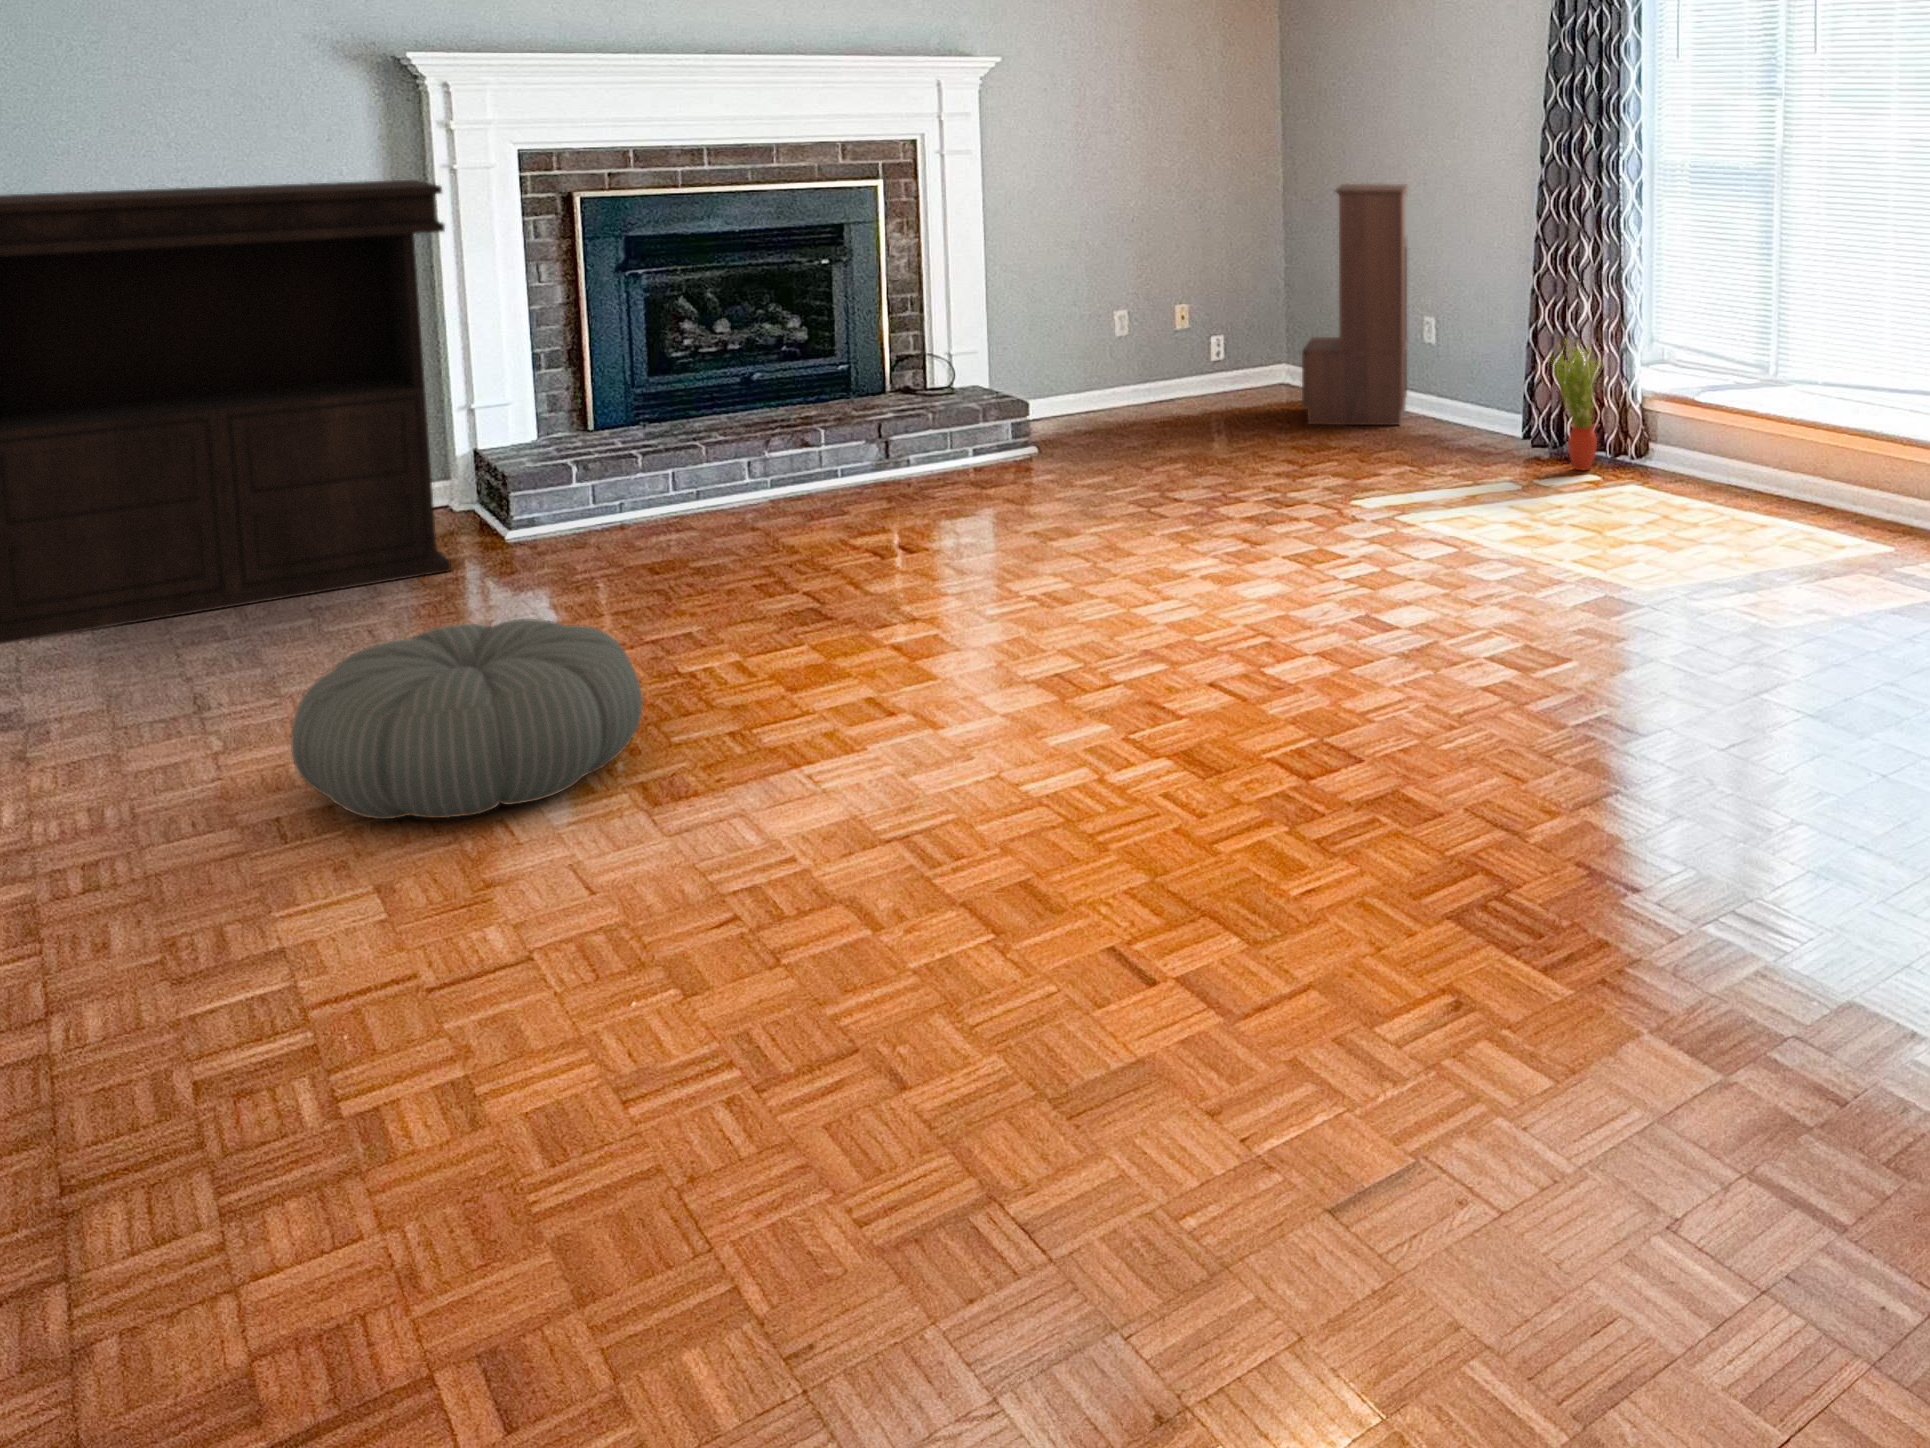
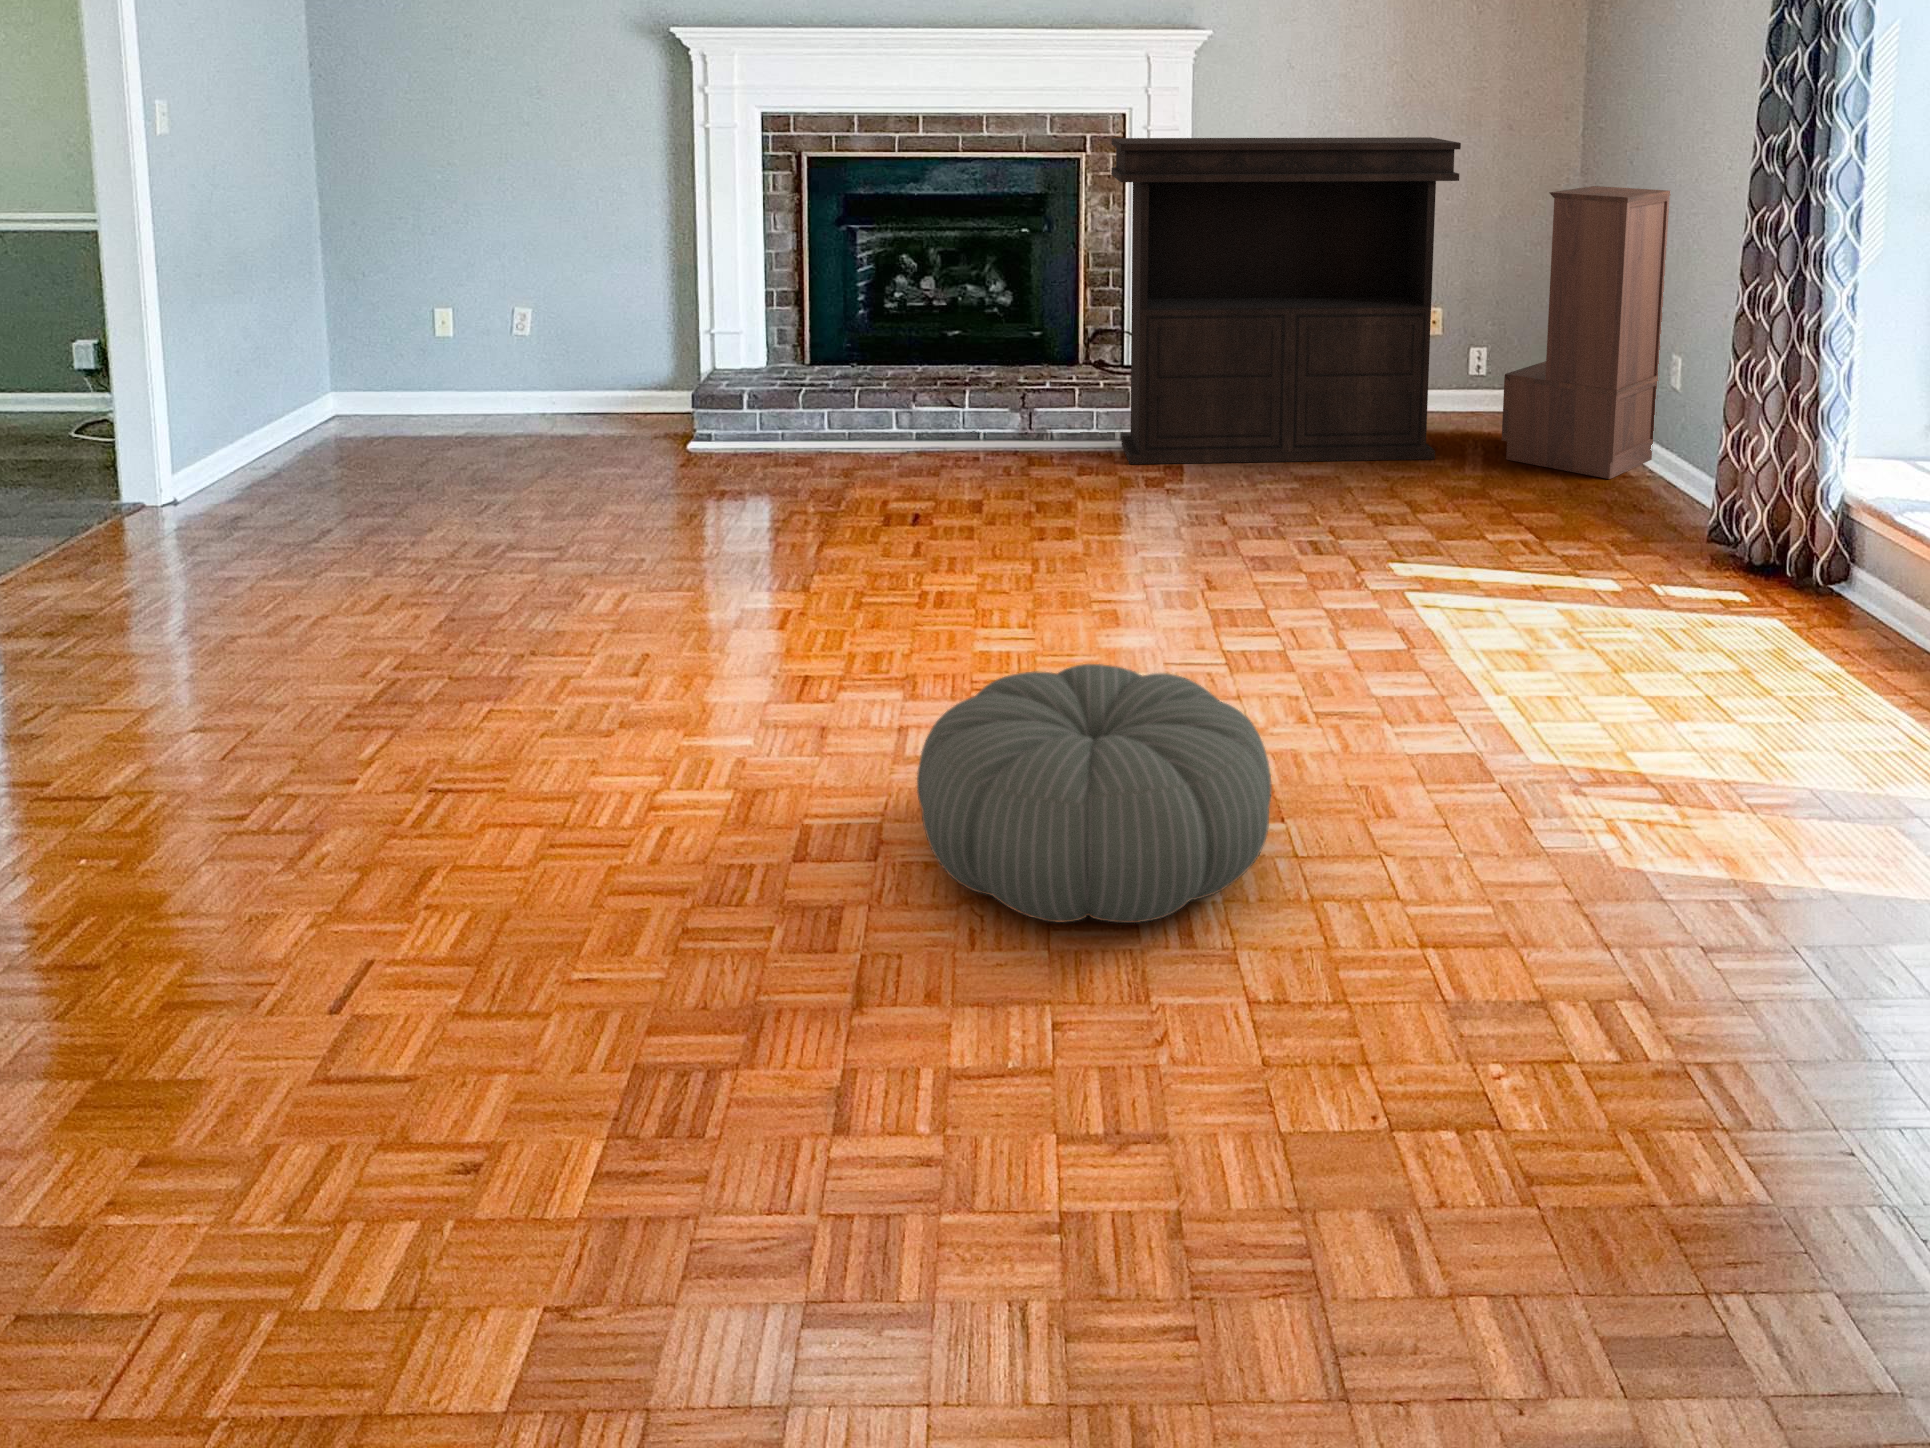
console table: present [0,180,451,644] -> present [1111,137,1461,464]
potted plant: present [1552,339,1603,470] -> none [1708,405,1782,585]
pouf: present [291,619,643,819] -> present [917,664,1271,923]

